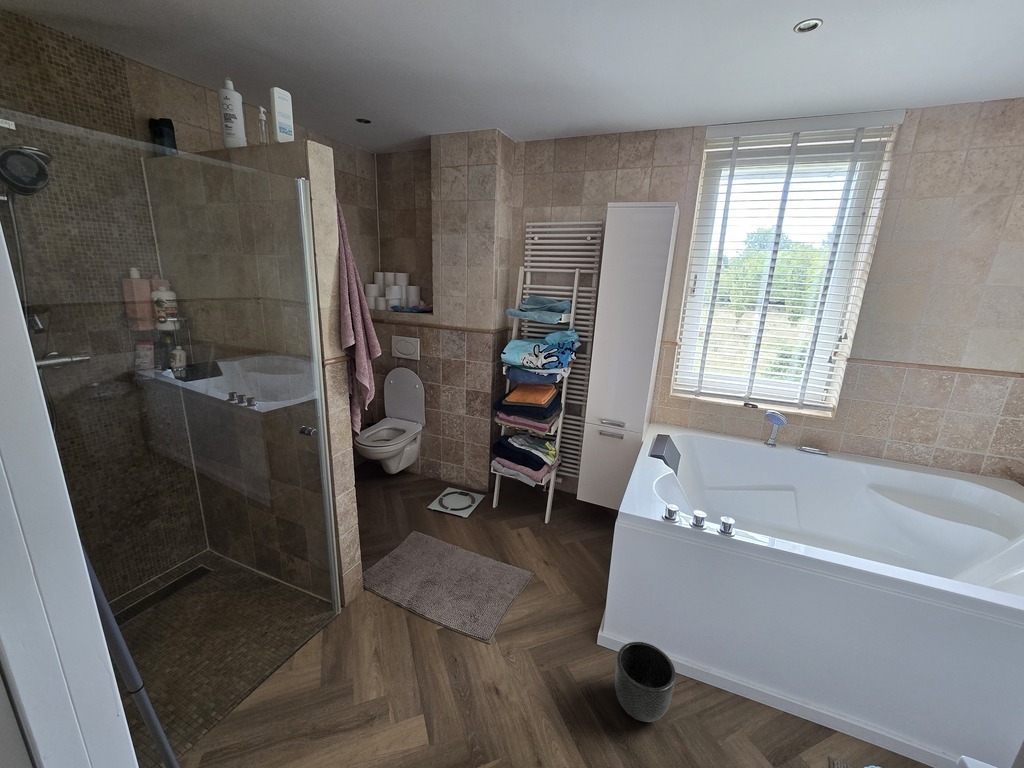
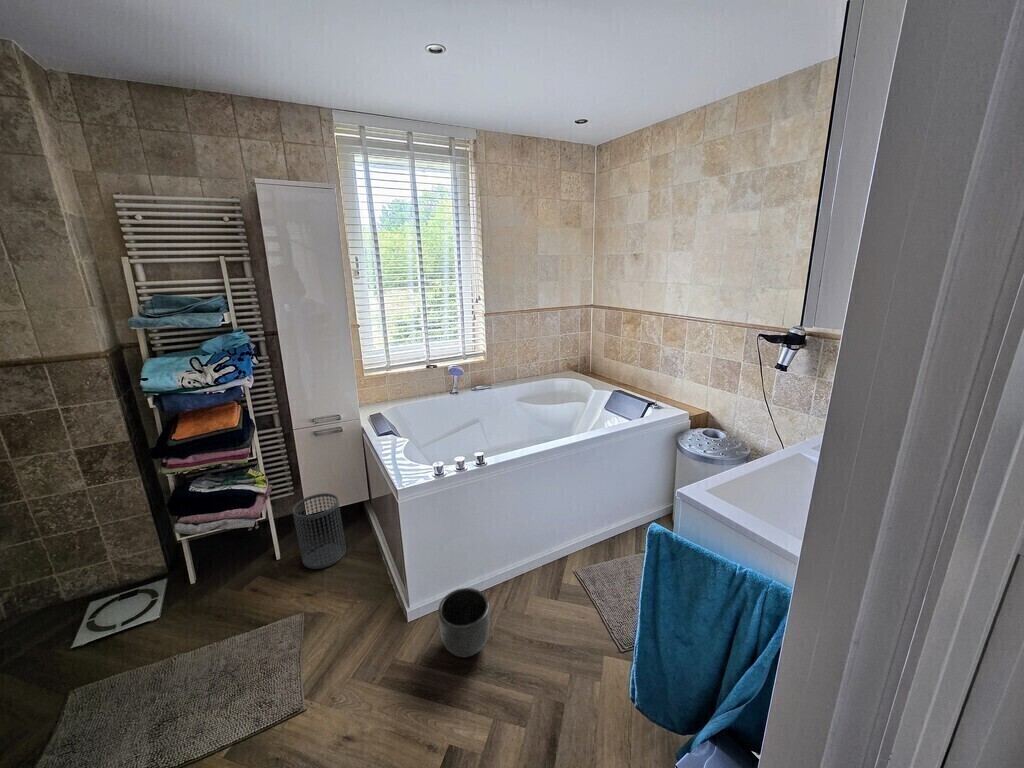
wastebasket: none [558,484,599,551] -> present [293,493,346,569]

